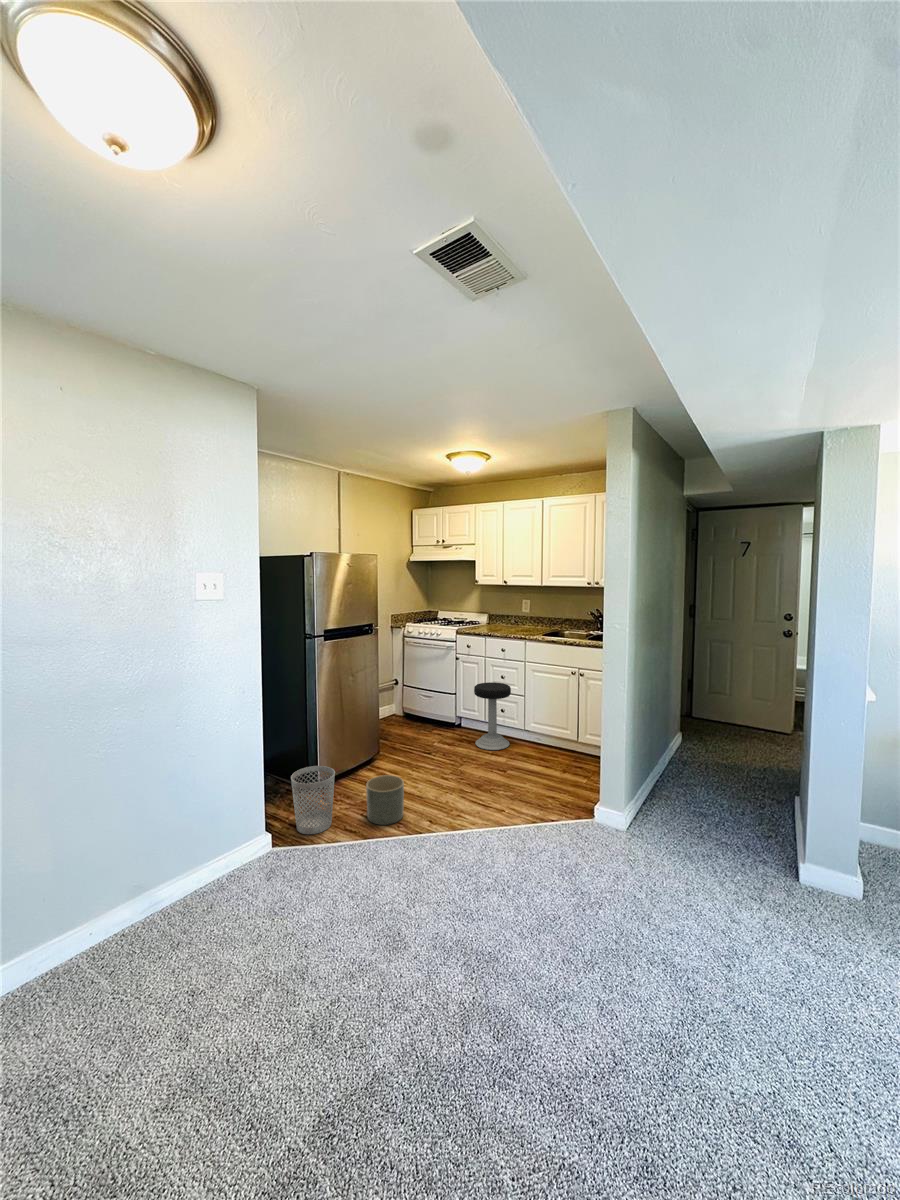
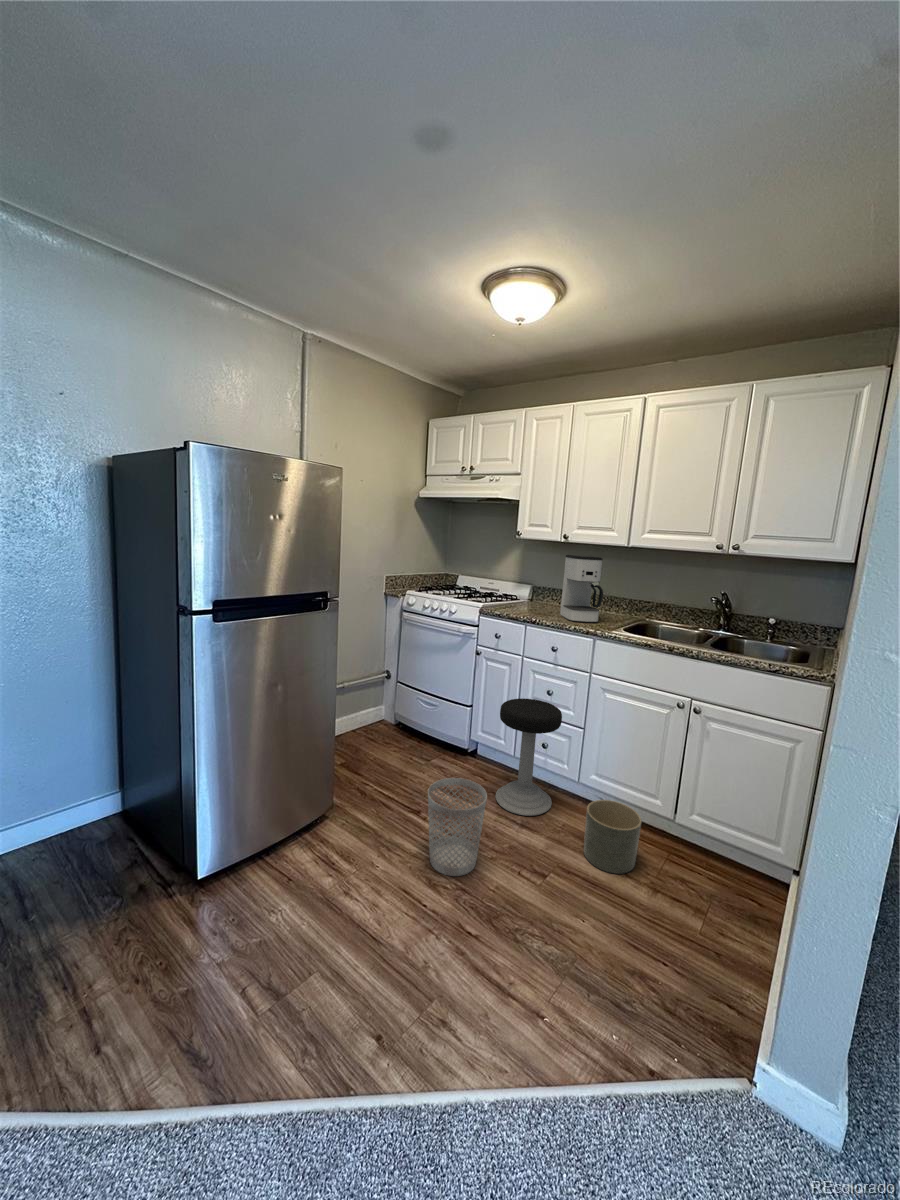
coffee maker: none [506,593,531,633] -> present [560,555,603,623]
wastebasket: present [291,766,335,834] -> present [428,778,487,876]
planter: present [366,775,404,825] -> present [584,800,641,874]

